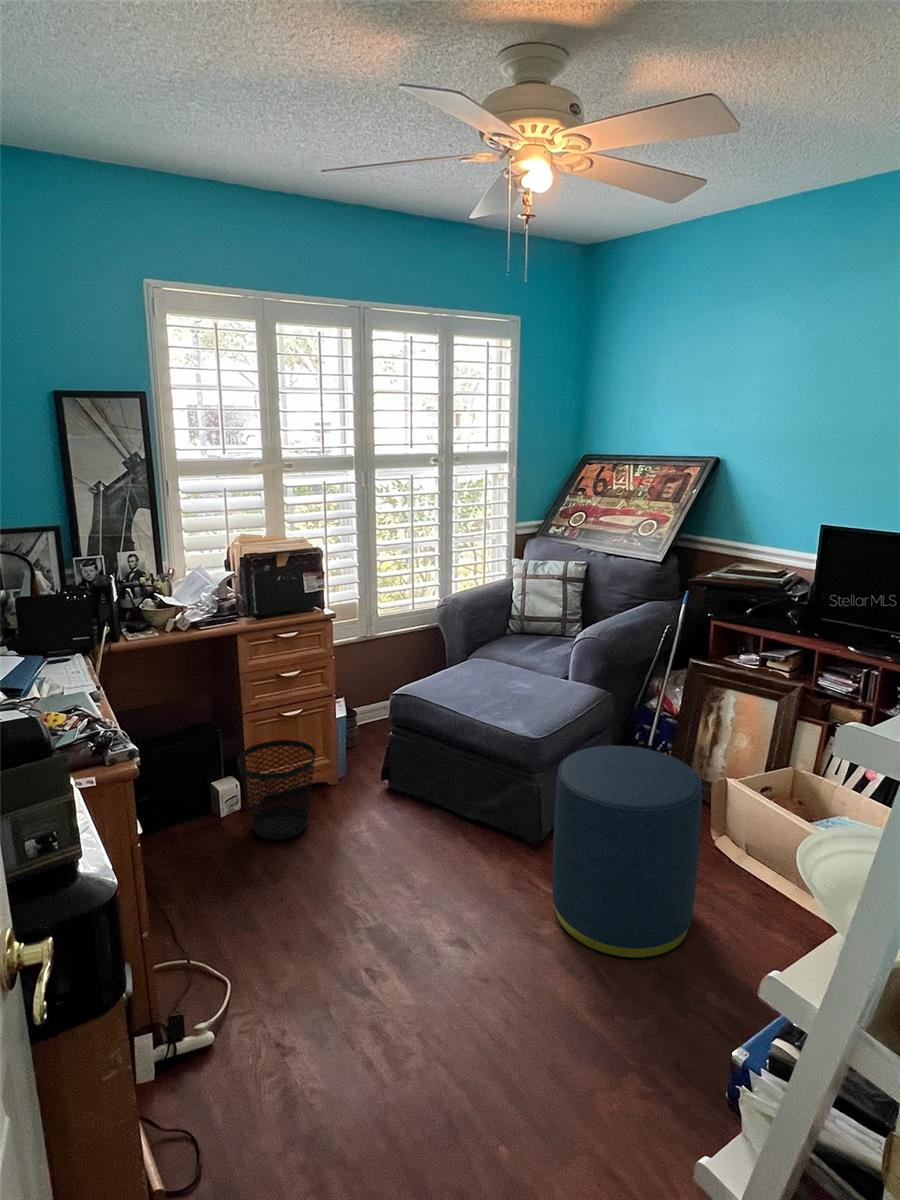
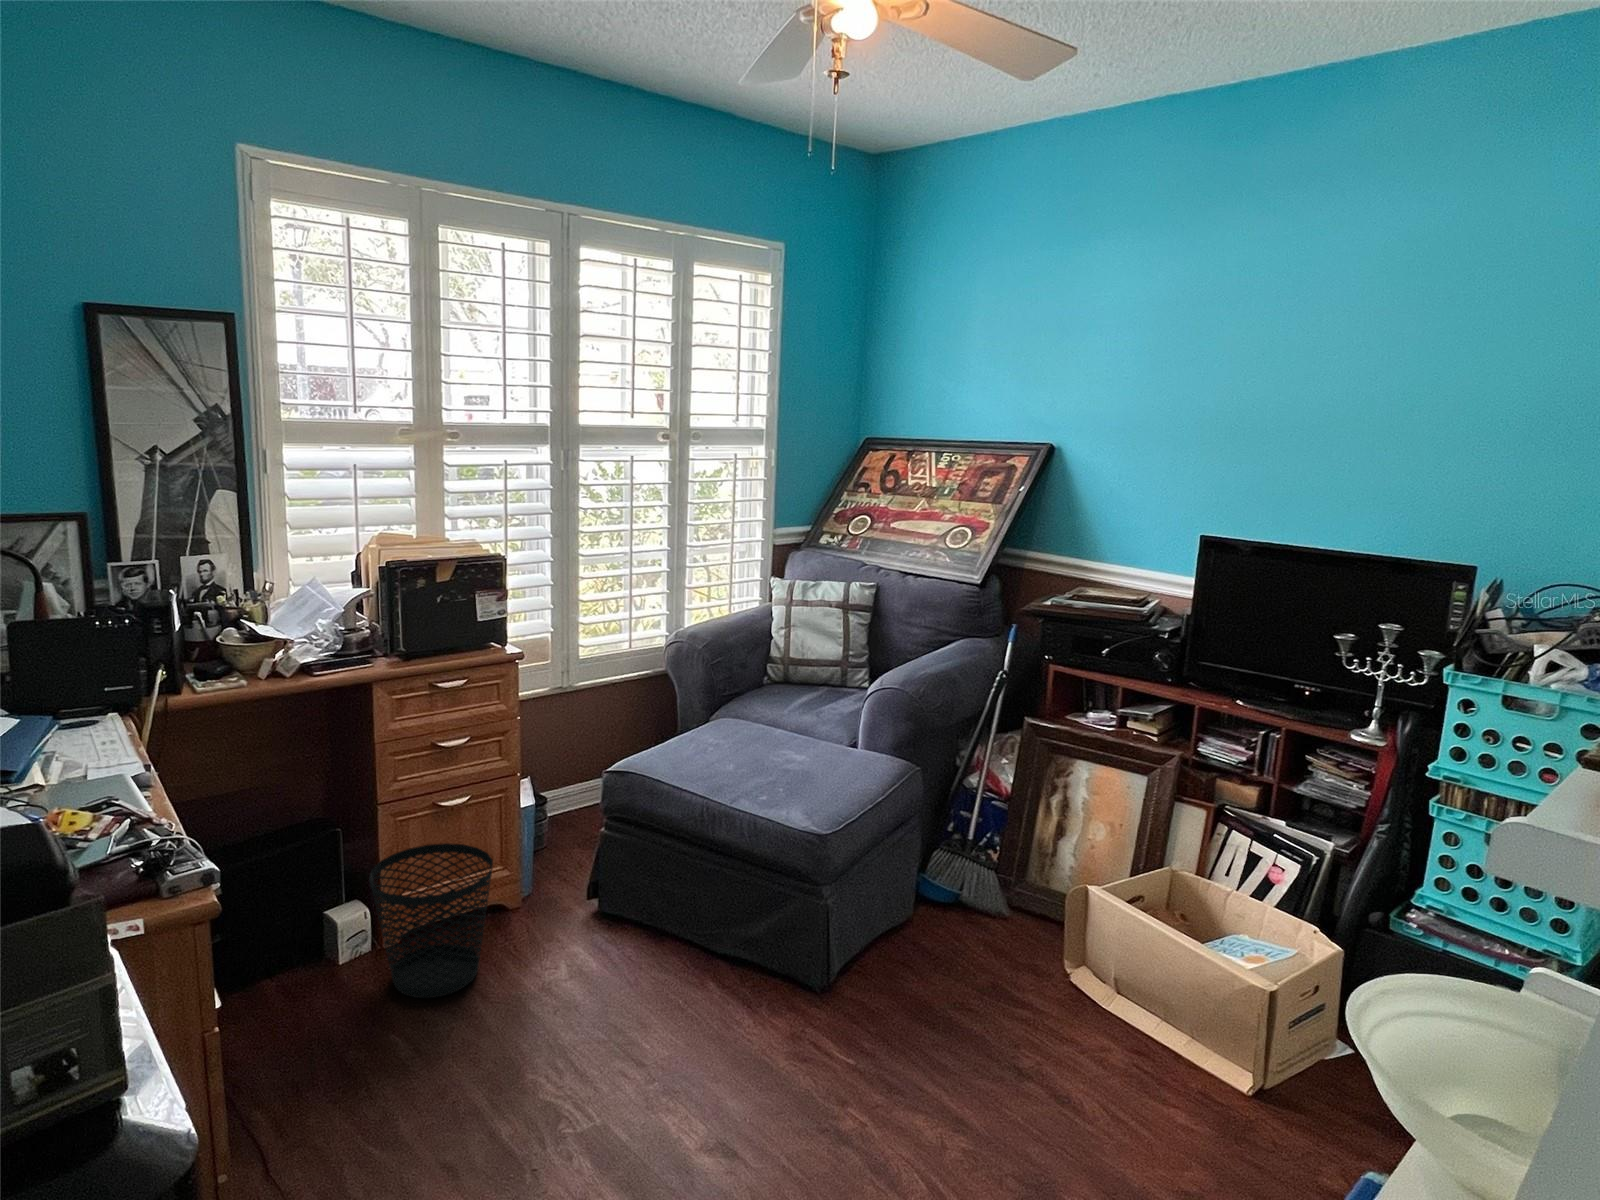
ottoman: present [552,746,702,959] -> none [854,841,1068,1154]

